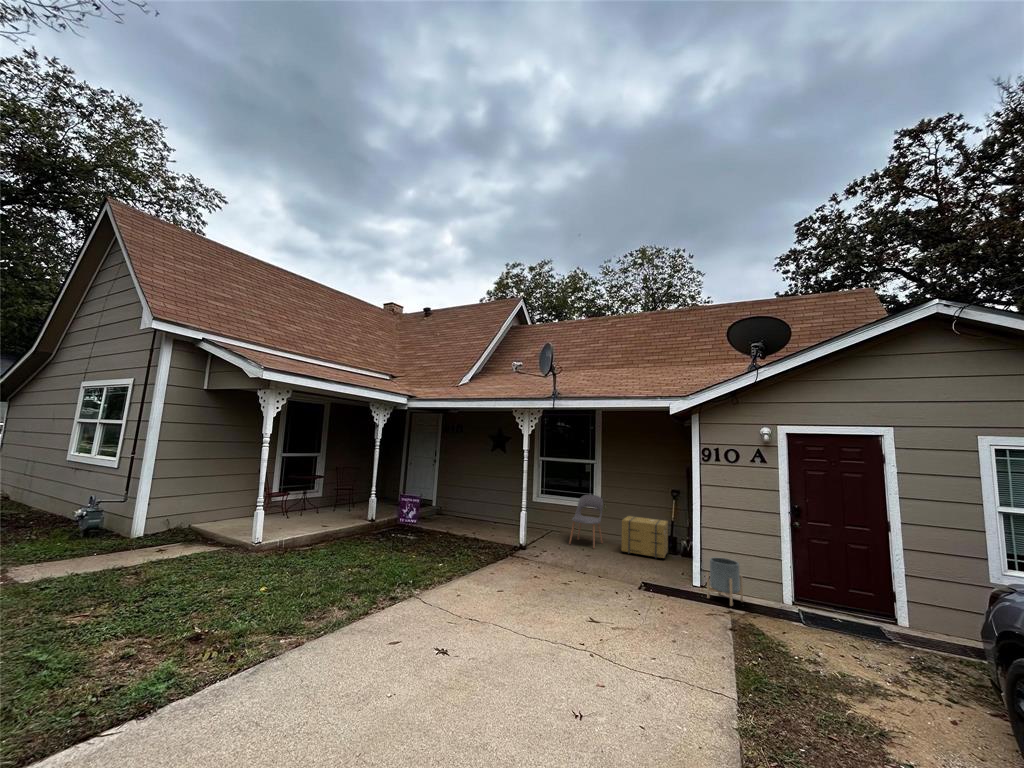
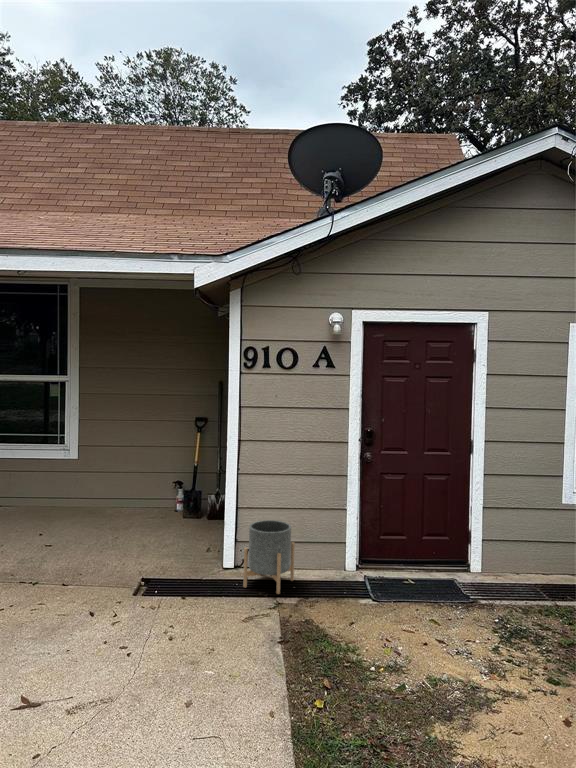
chair: present [569,495,603,549] -> none [18,436,83,528]
cardboard box: present [621,516,668,558] -> none [113,463,189,527]

